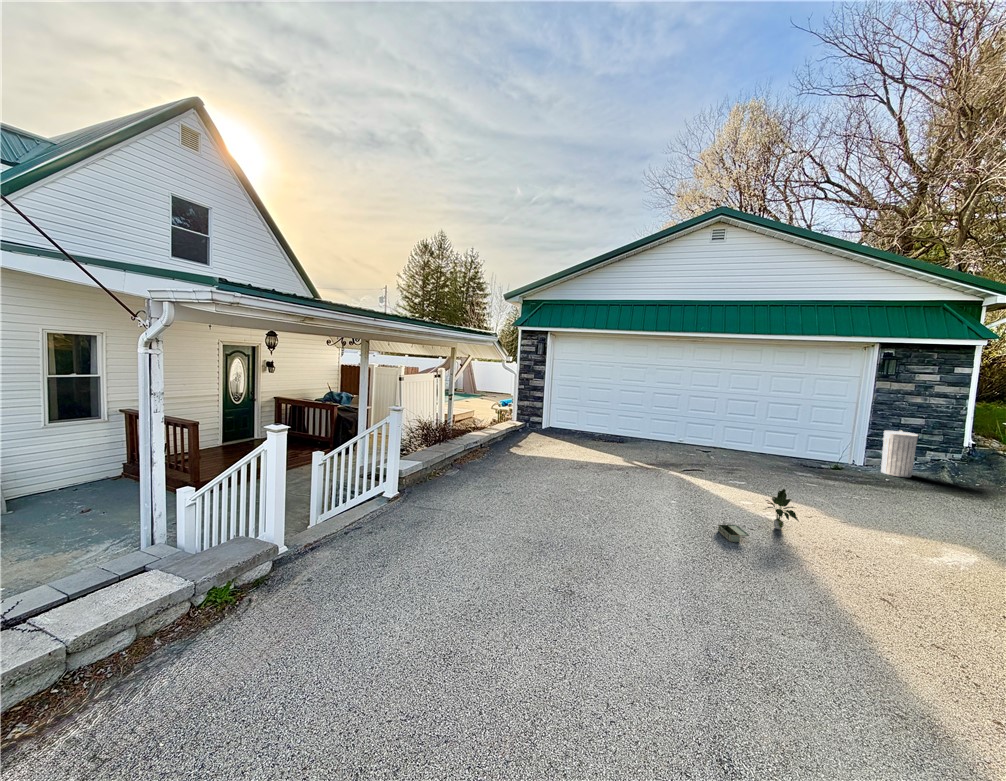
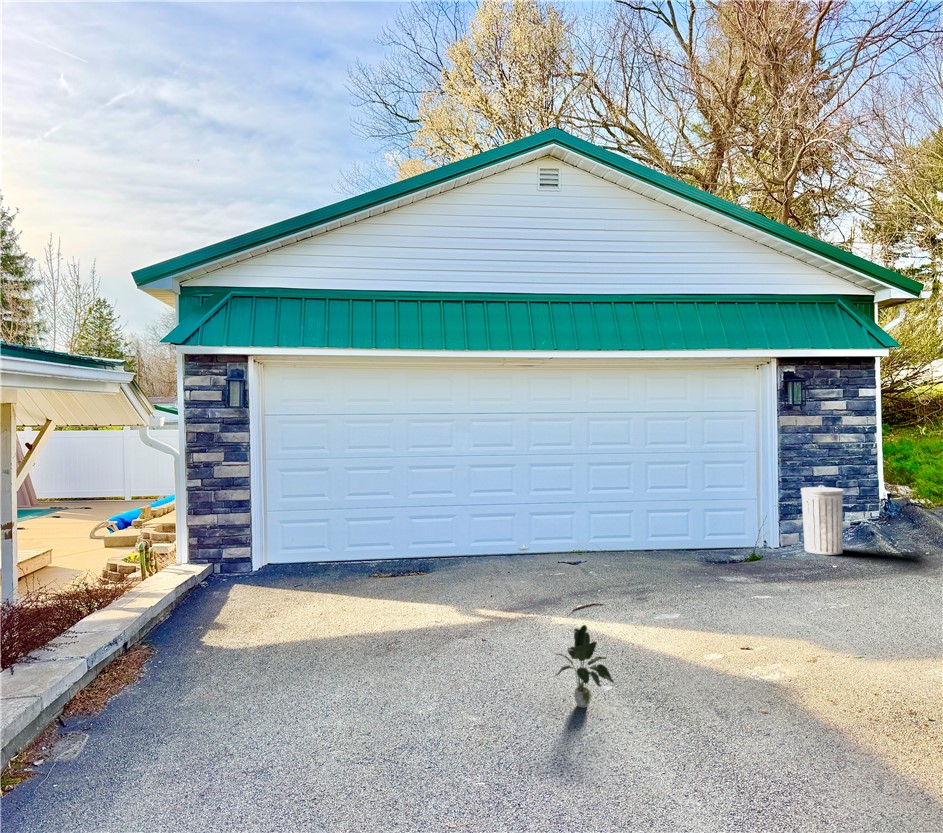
potted plant: present [766,489,799,529] -> present [555,625,614,708]
toolbox: present [718,525,749,542] -> none [798,742,880,797]

